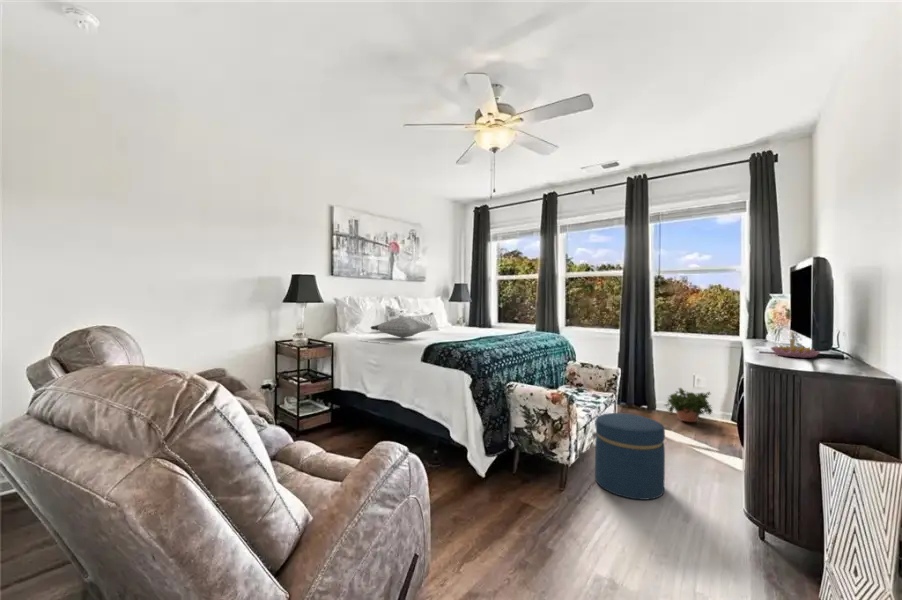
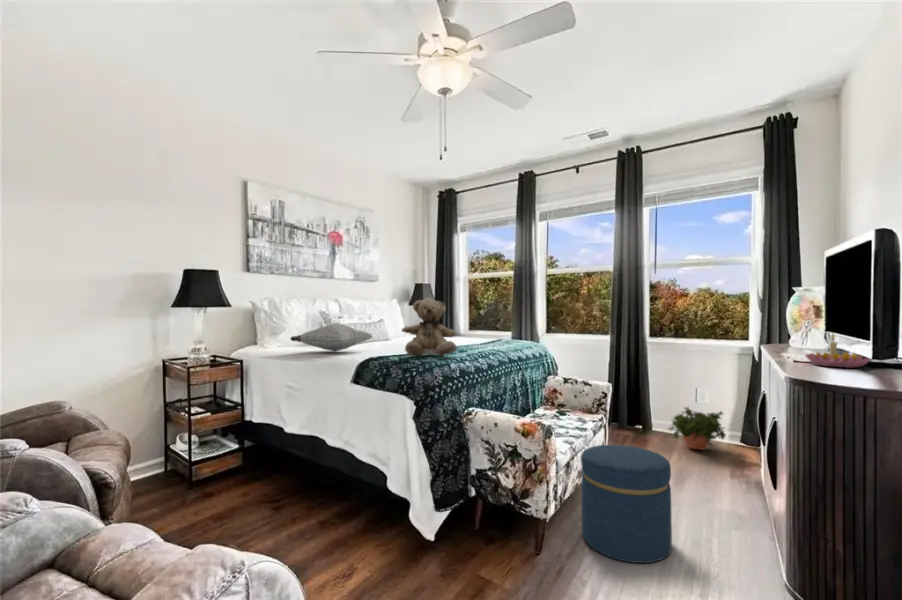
teddy bear: none [456,298,499,344] -> present [402,298,457,356]

